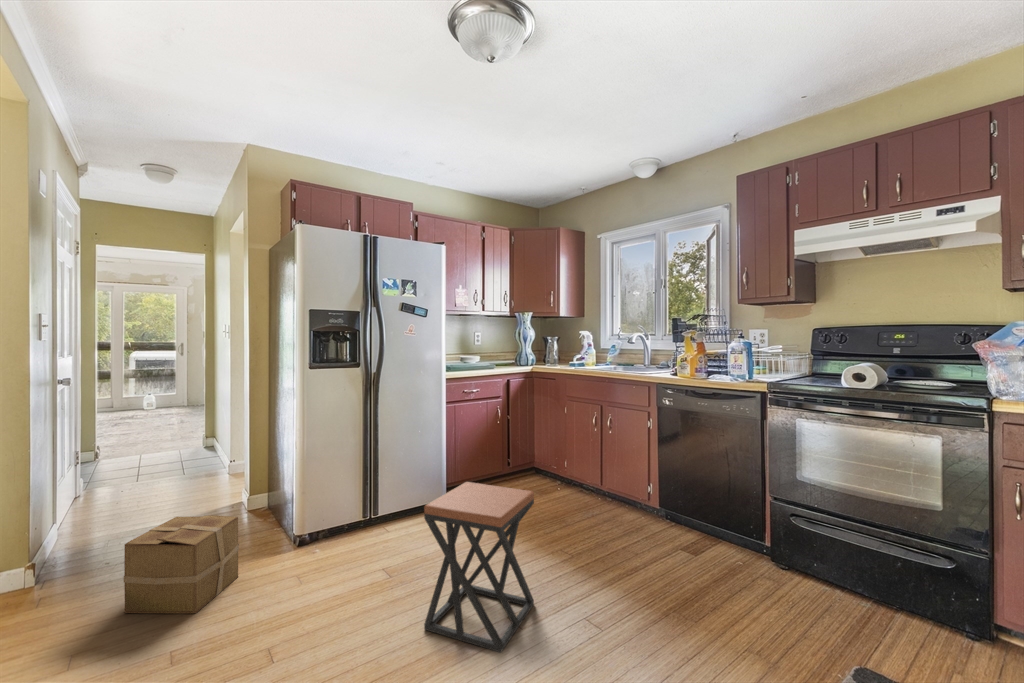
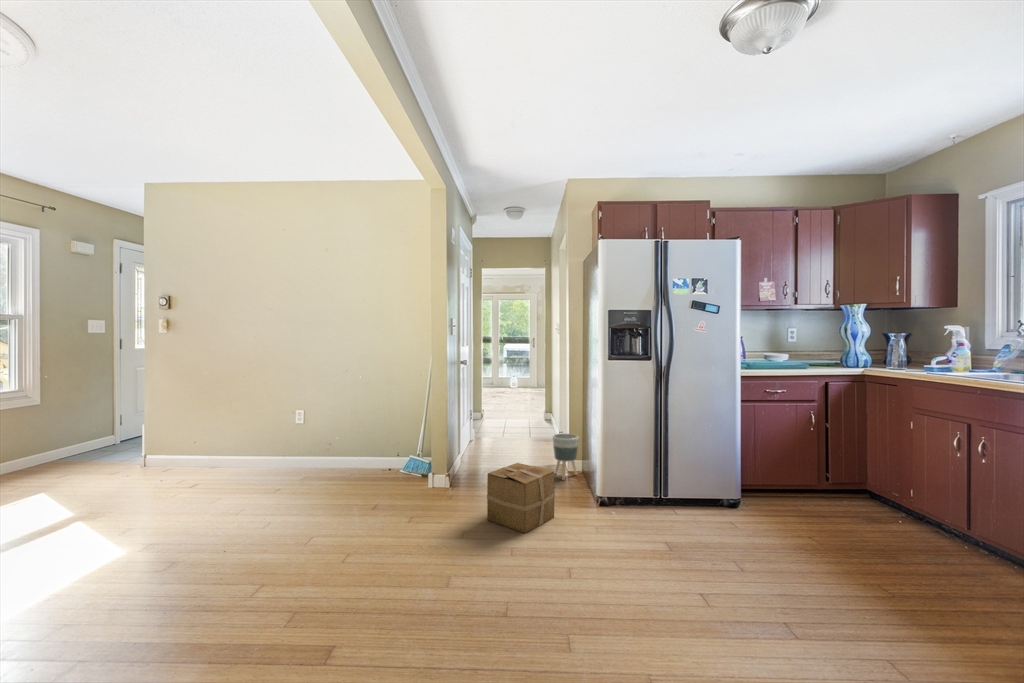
planter: none [227,463,265,523] -> present [552,433,579,480]
stool: present [424,482,534,652] -> none [693,480,824,657]

